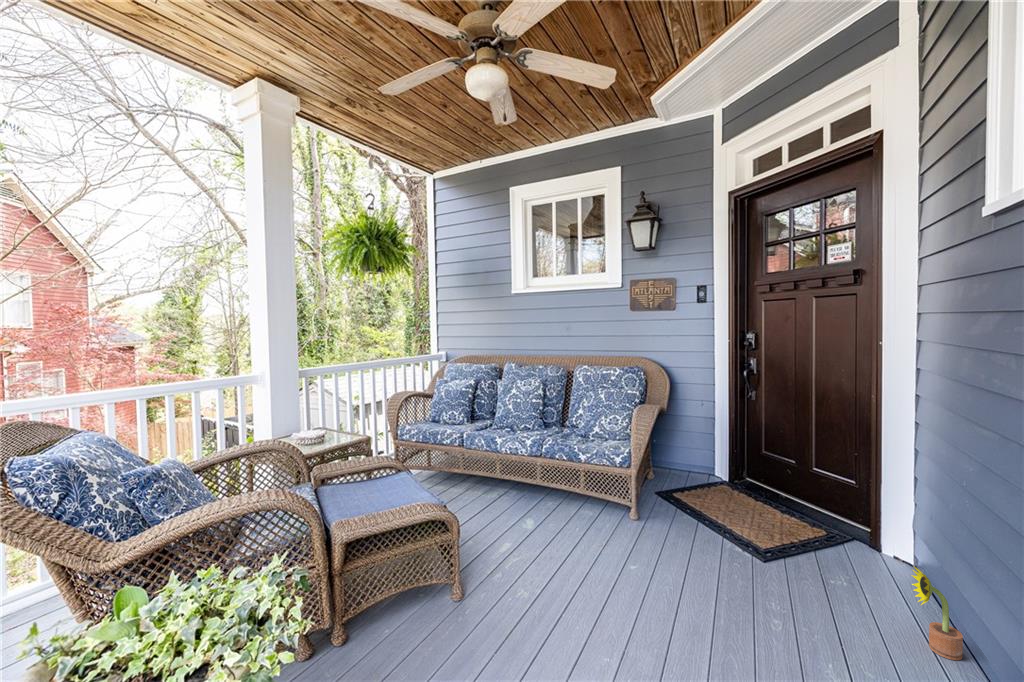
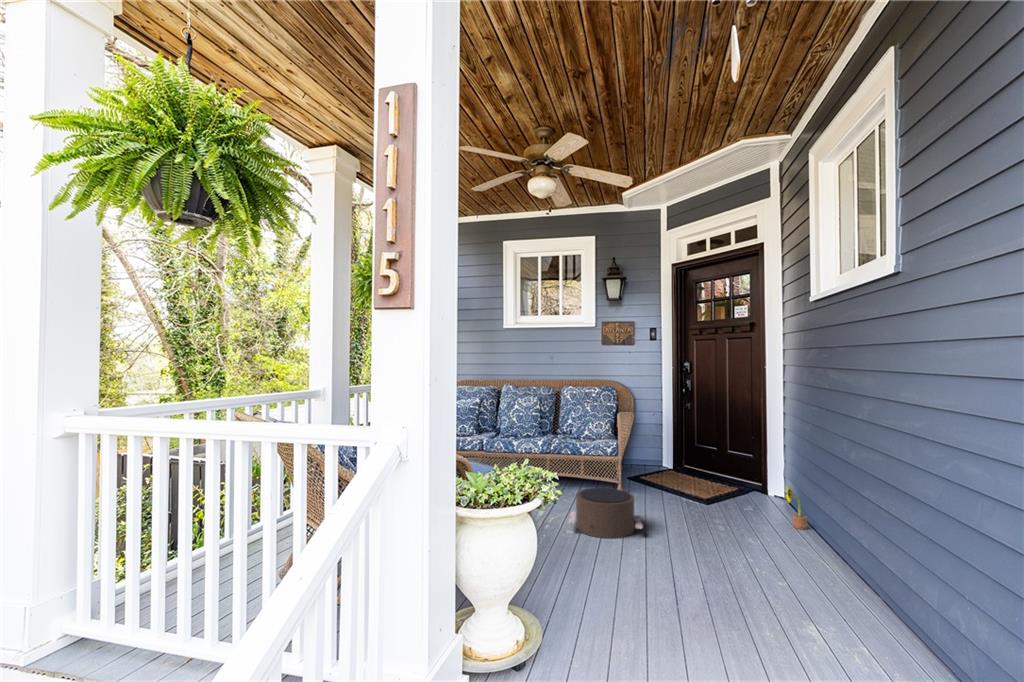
pouf: none [507,532,631,636] -> present [569,488,643,538]

